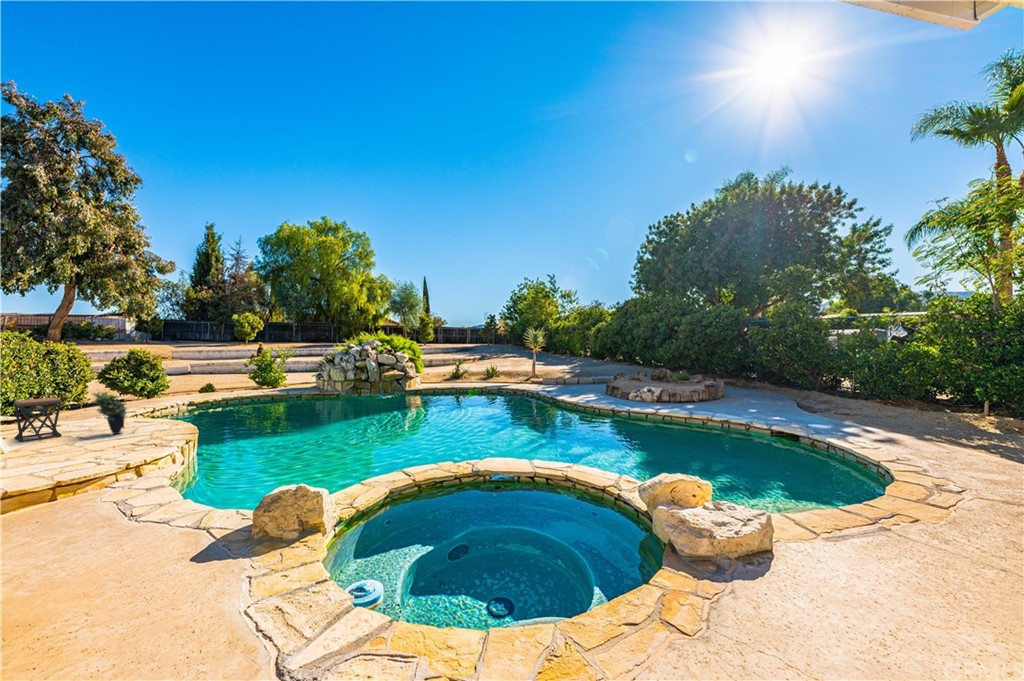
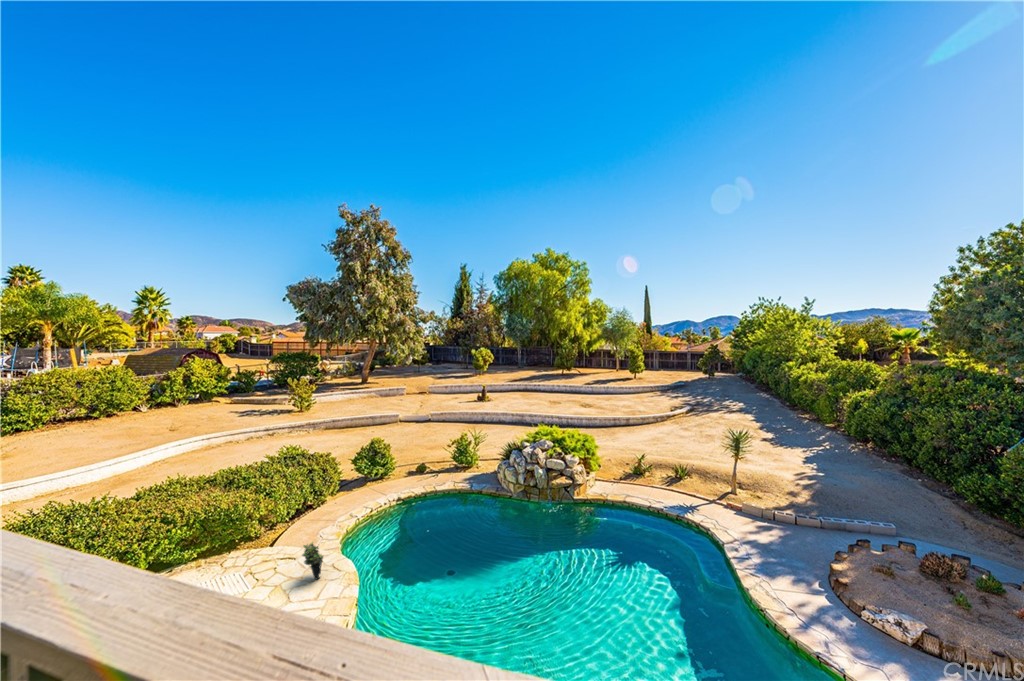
stool: present [14,397,62,442] -> none [268,539,293,580]

